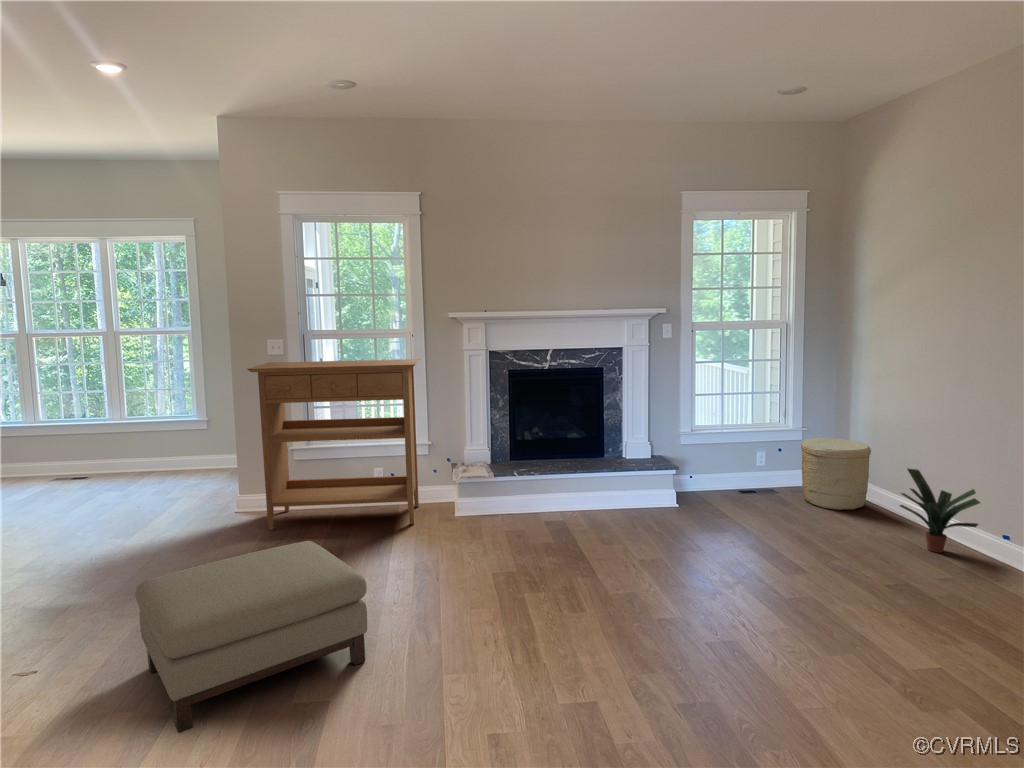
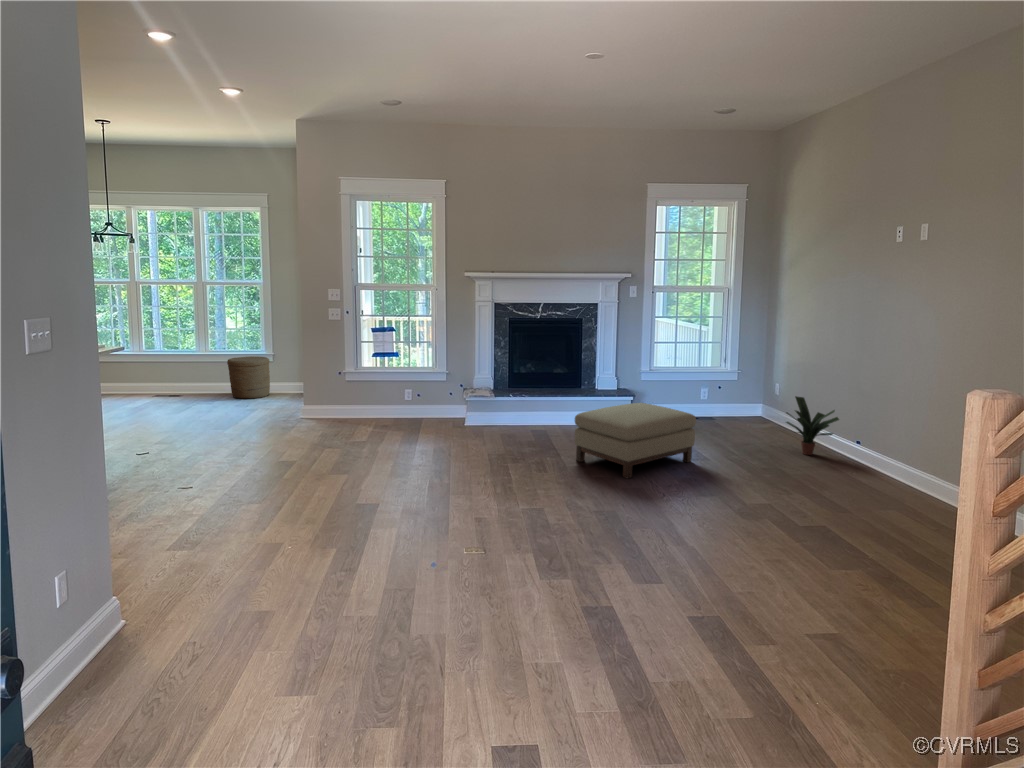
console table: present [247,359,420,530] -> none [315,307,442,430]
woven basket: present [801,438,871,510] -> present [227,356,270,399]
ottoman: present [136,541,367,733] -> present [575,403,696,478]

